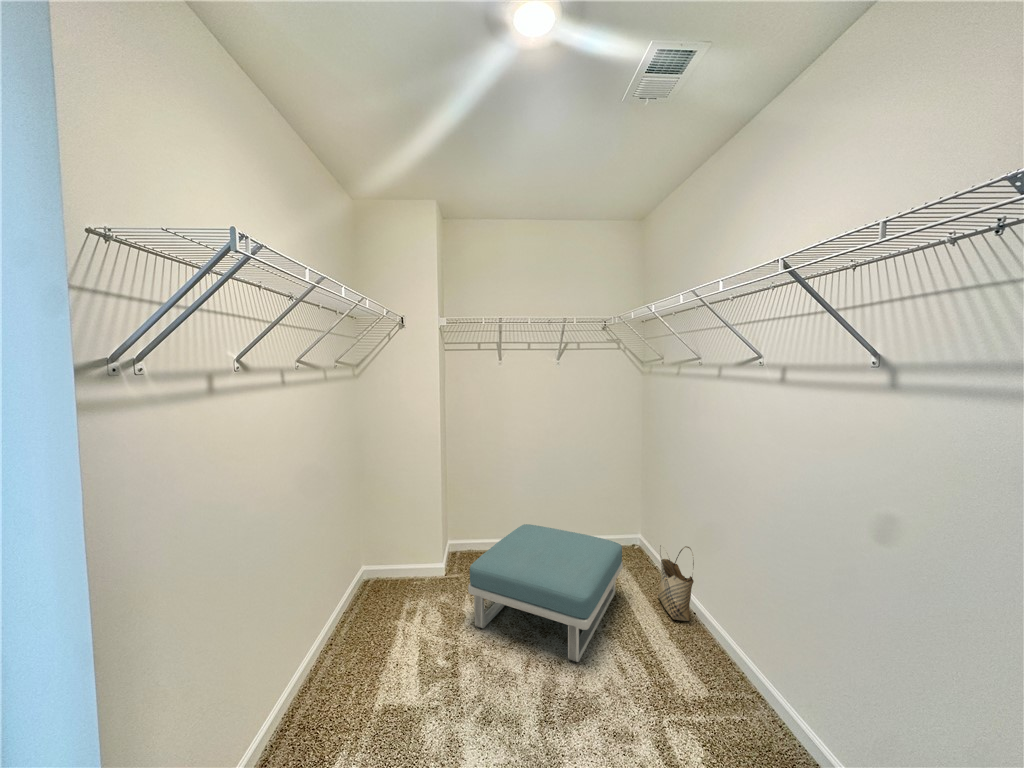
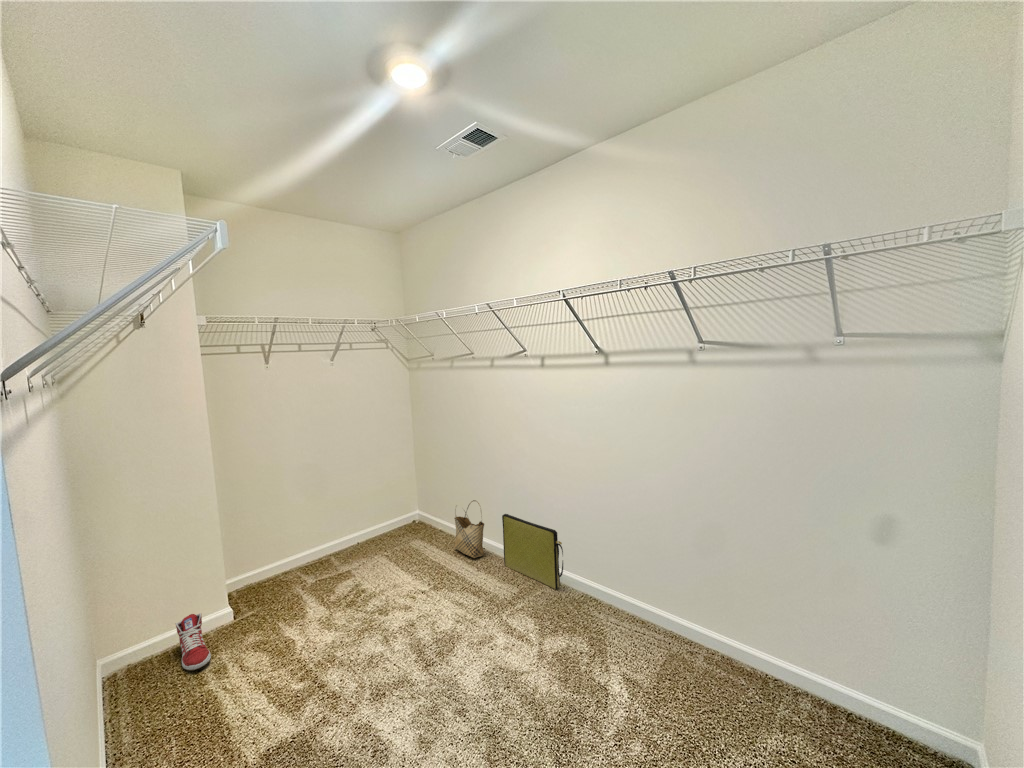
footstool: present [468,524,623,662] -> none [298,516,433,640]
sneaker: none [395,558,418,604] -> present [175,613,211,670]
bag: none [709,580,787,726] -> present [502,514,563,589]

